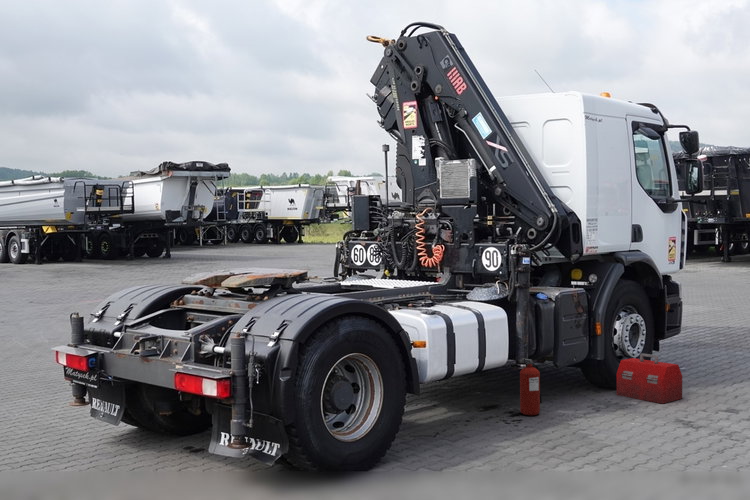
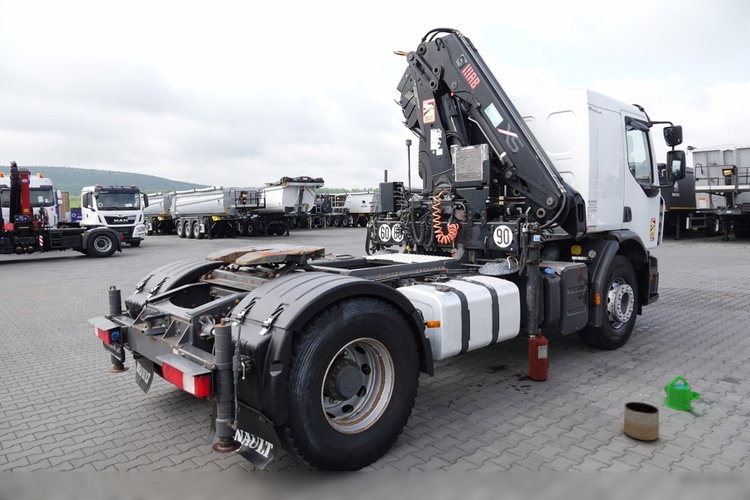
toolbox: present [617,353,682,404] -> none [612,320,677,368]
watering can: none [652,401,680,434] -> present [664,376,700,410]
planter: none [602,421,633,454] -> present [624,402,659,441]

